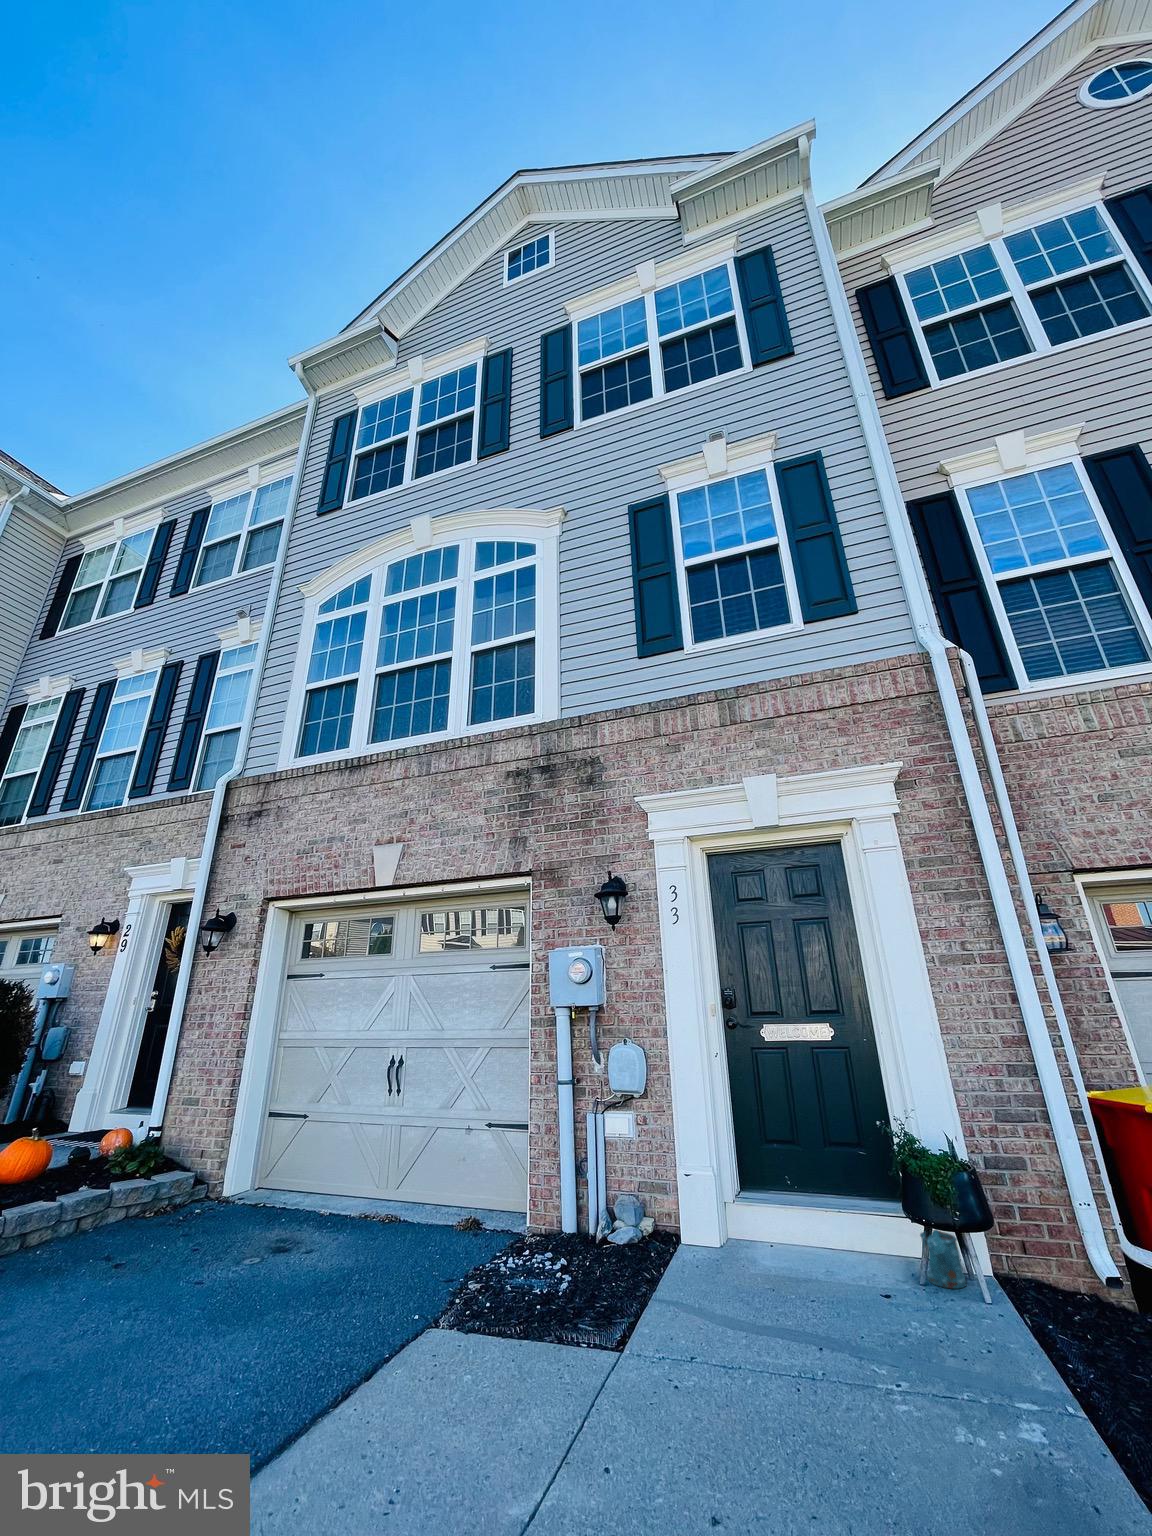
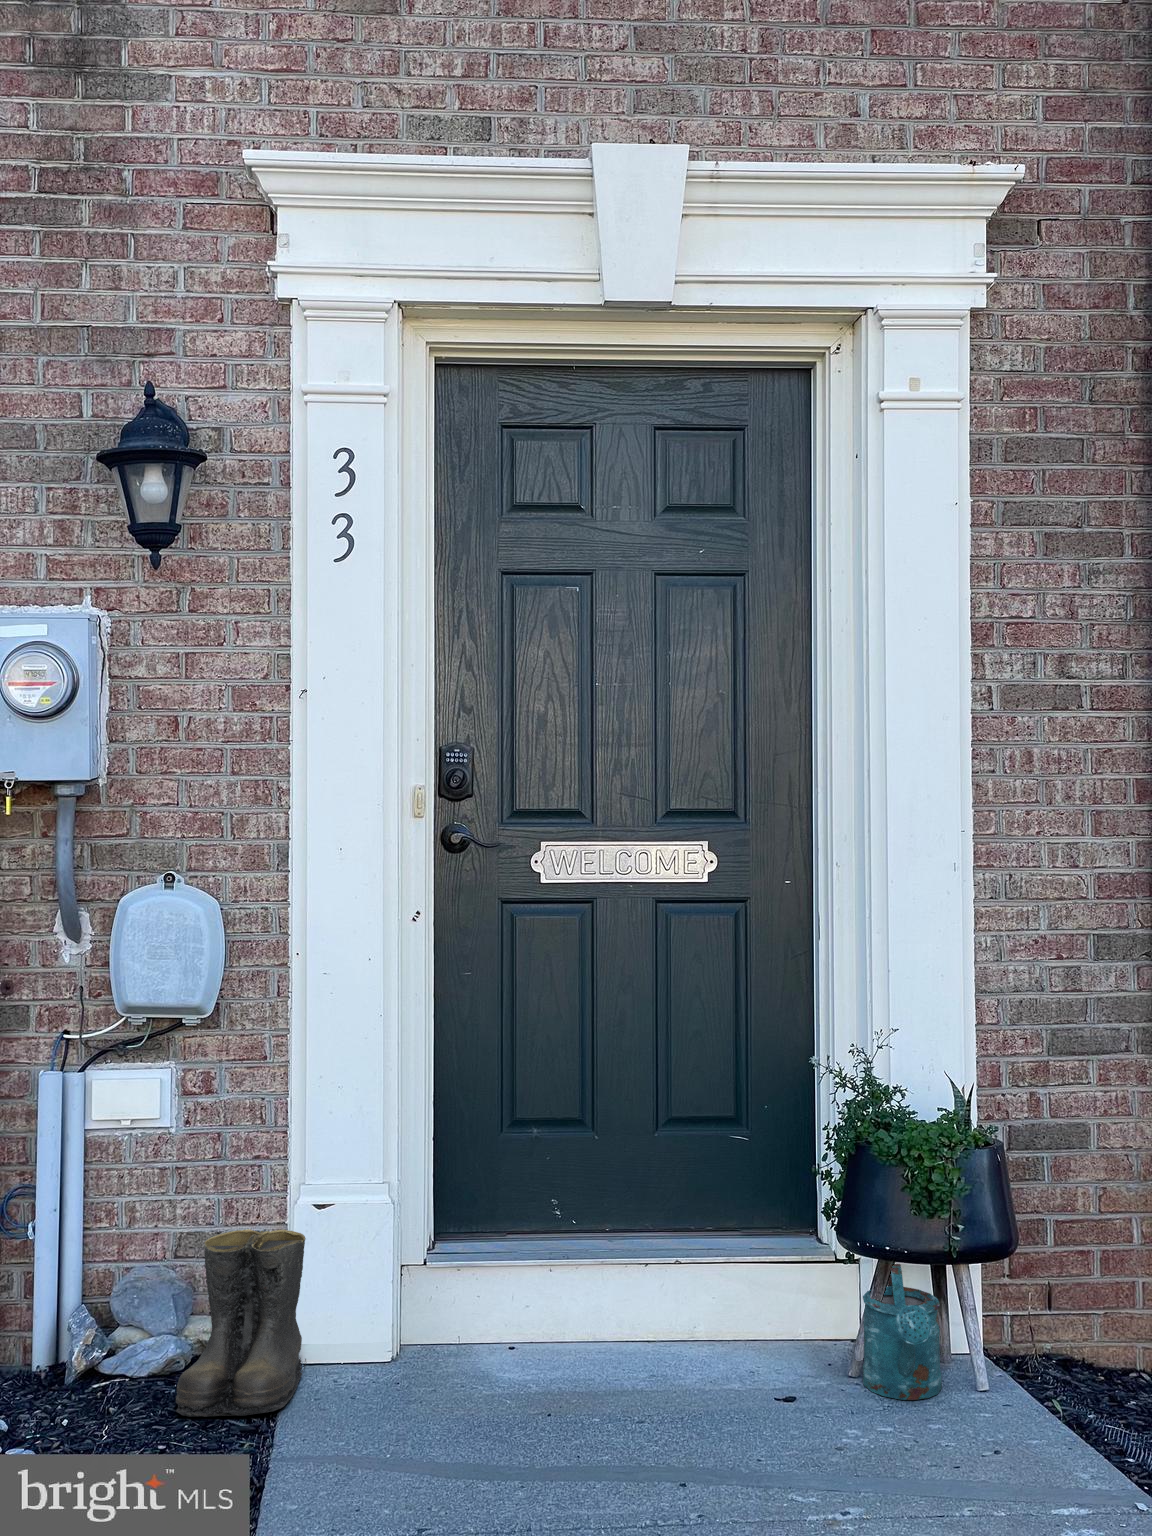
boots: none [635,1182,687,1259] -> present [176,1229,306,1417]

